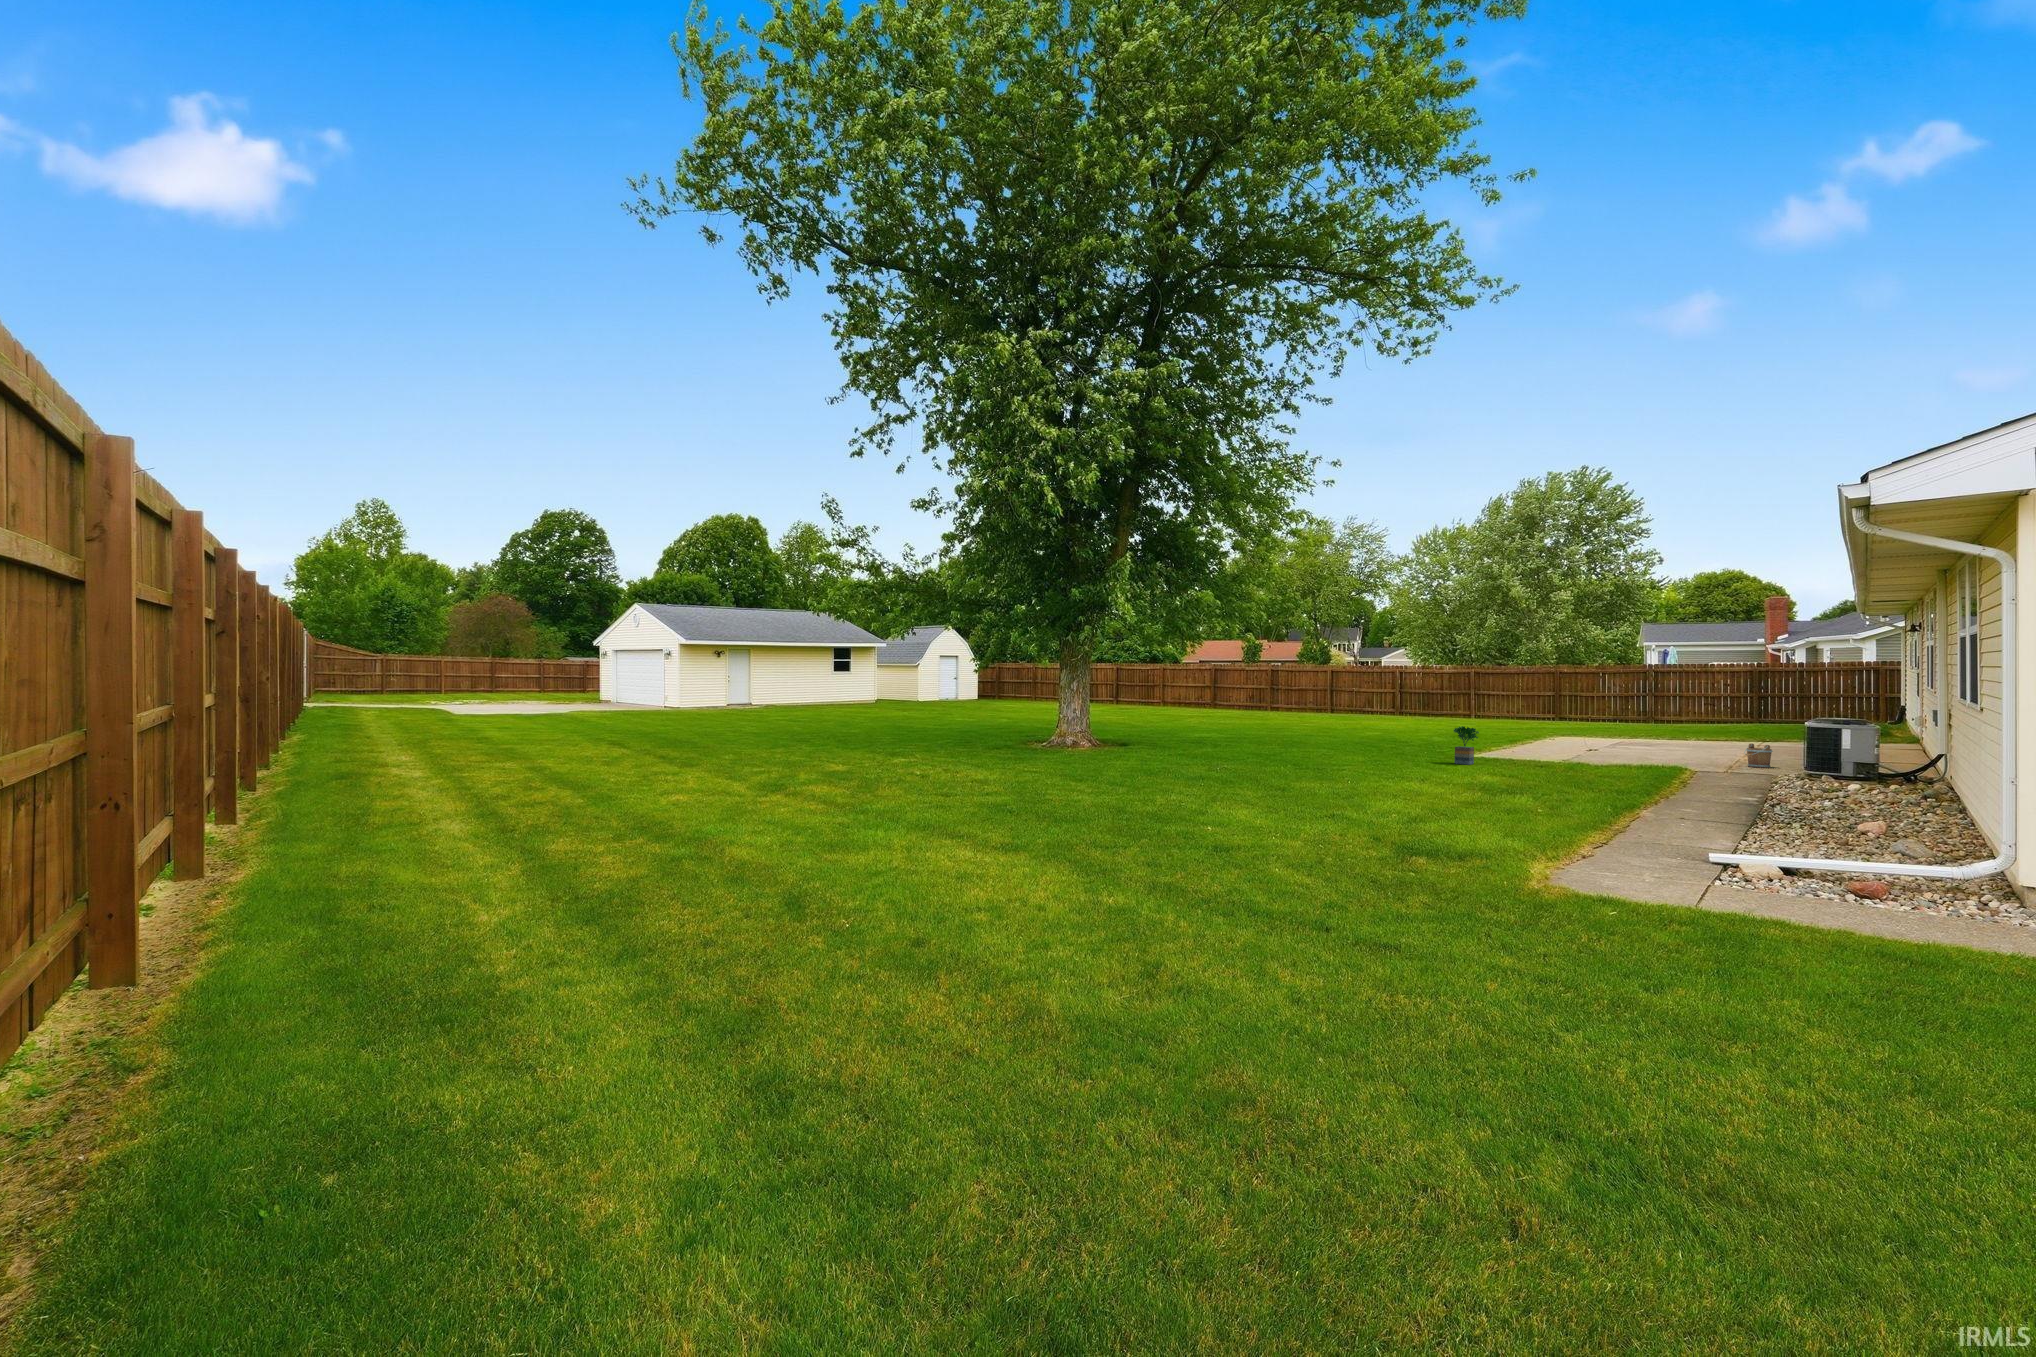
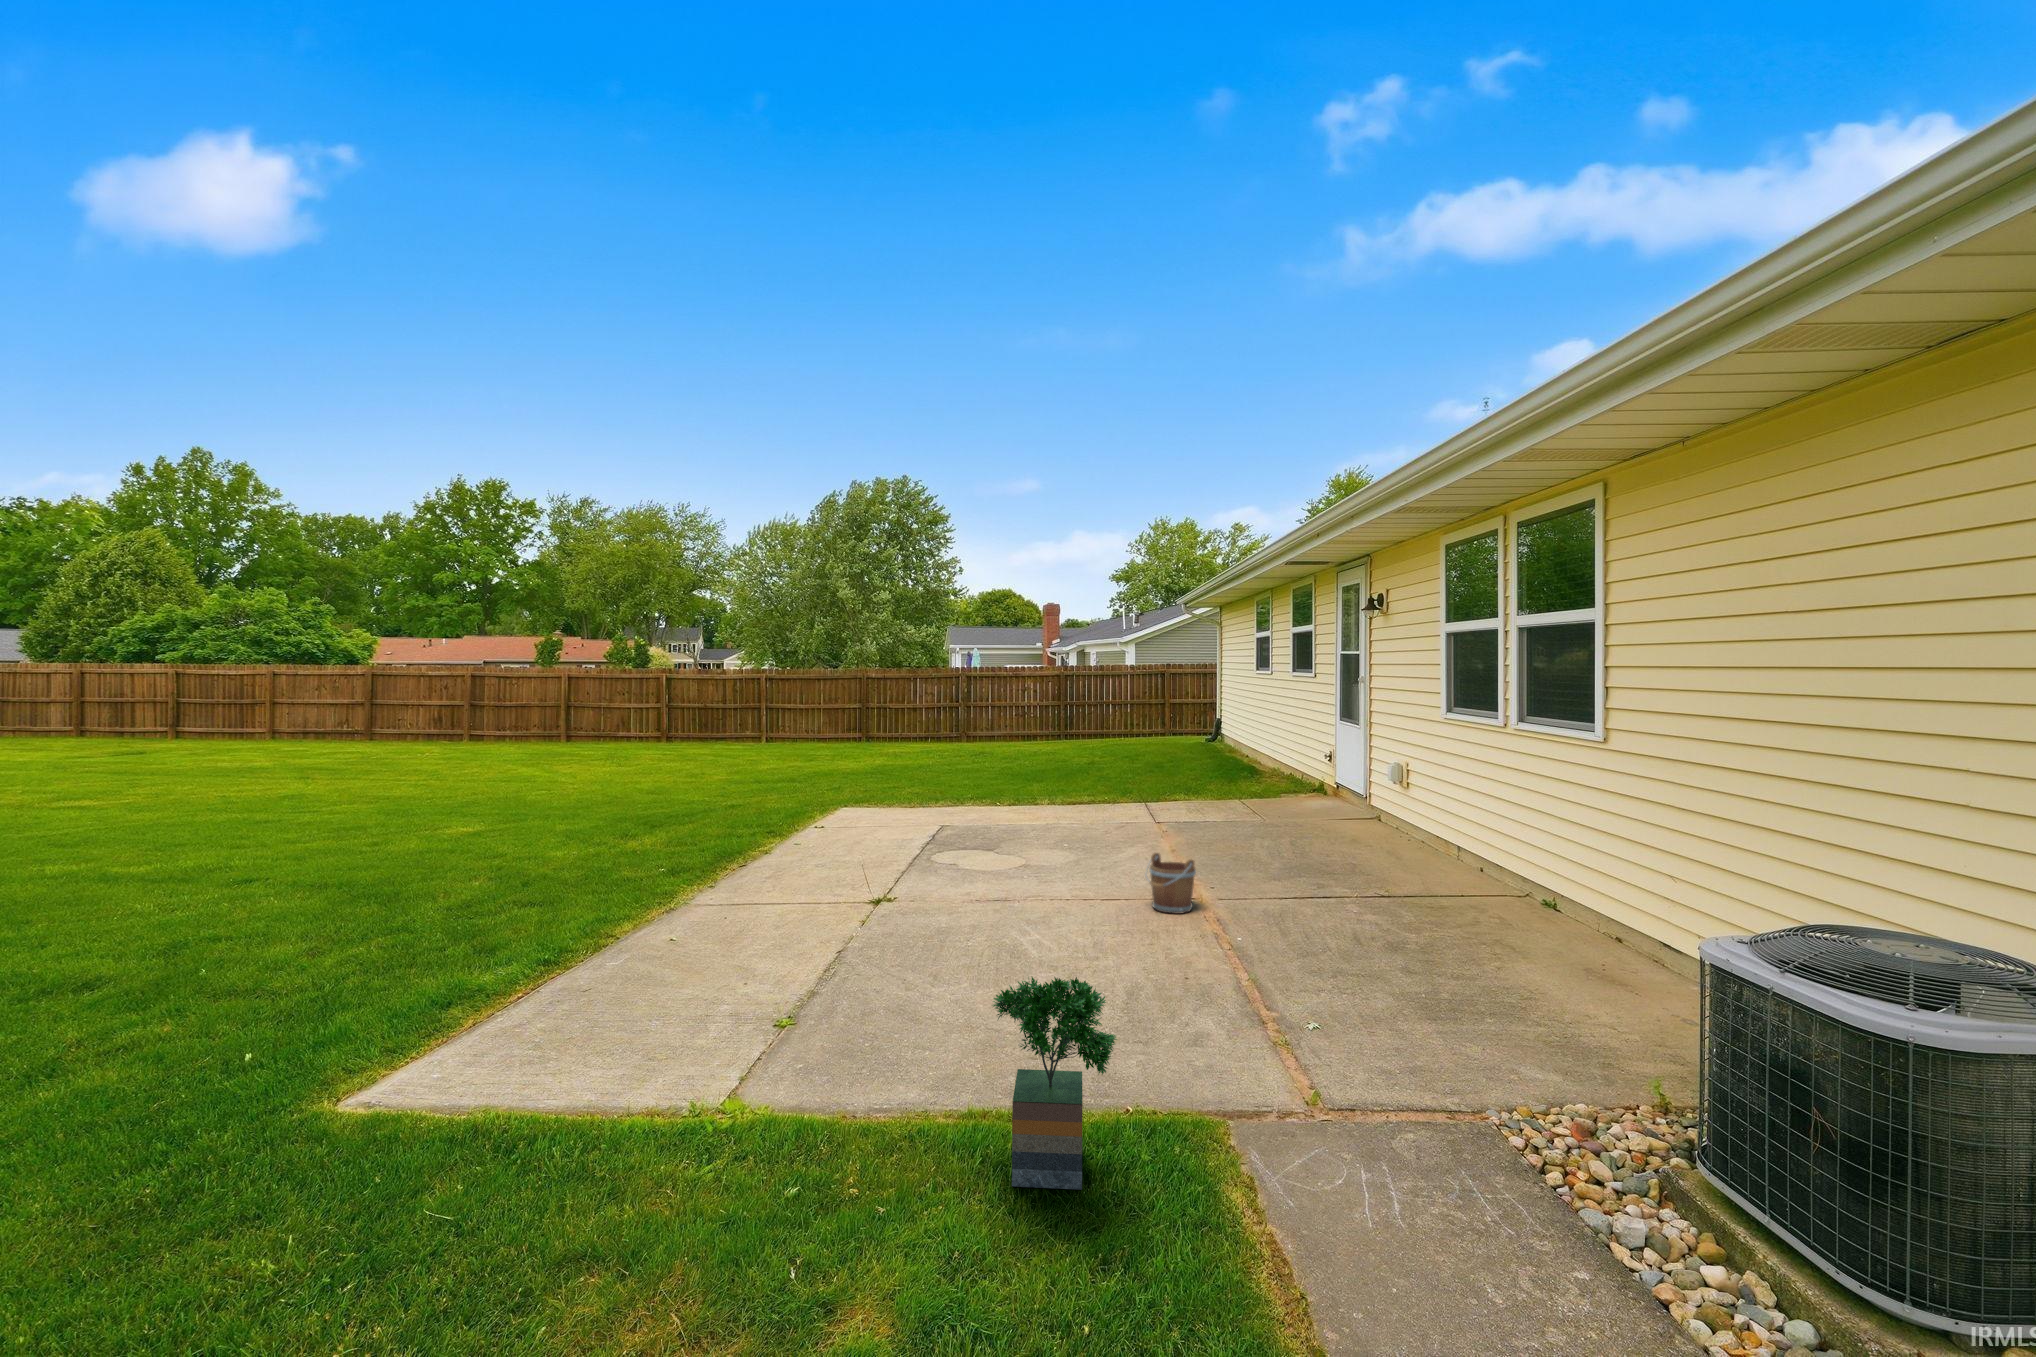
potted tree: present [1454,726,1479,765] -> present [993,977,1117,1190]

